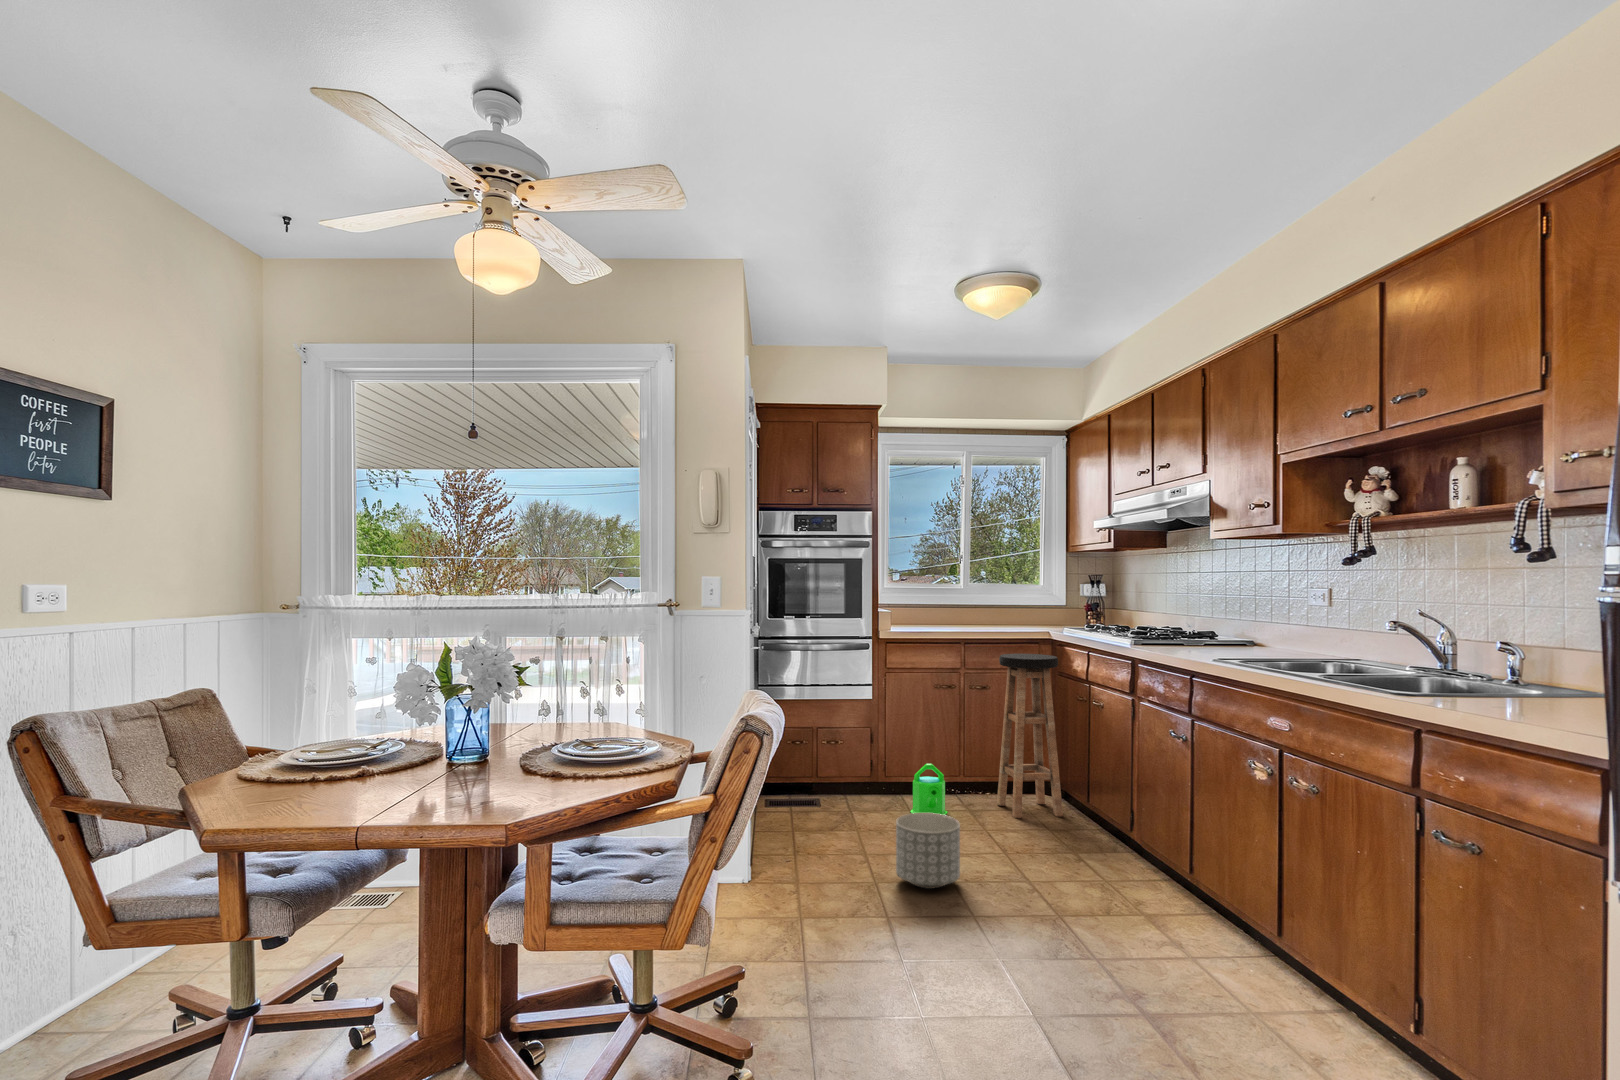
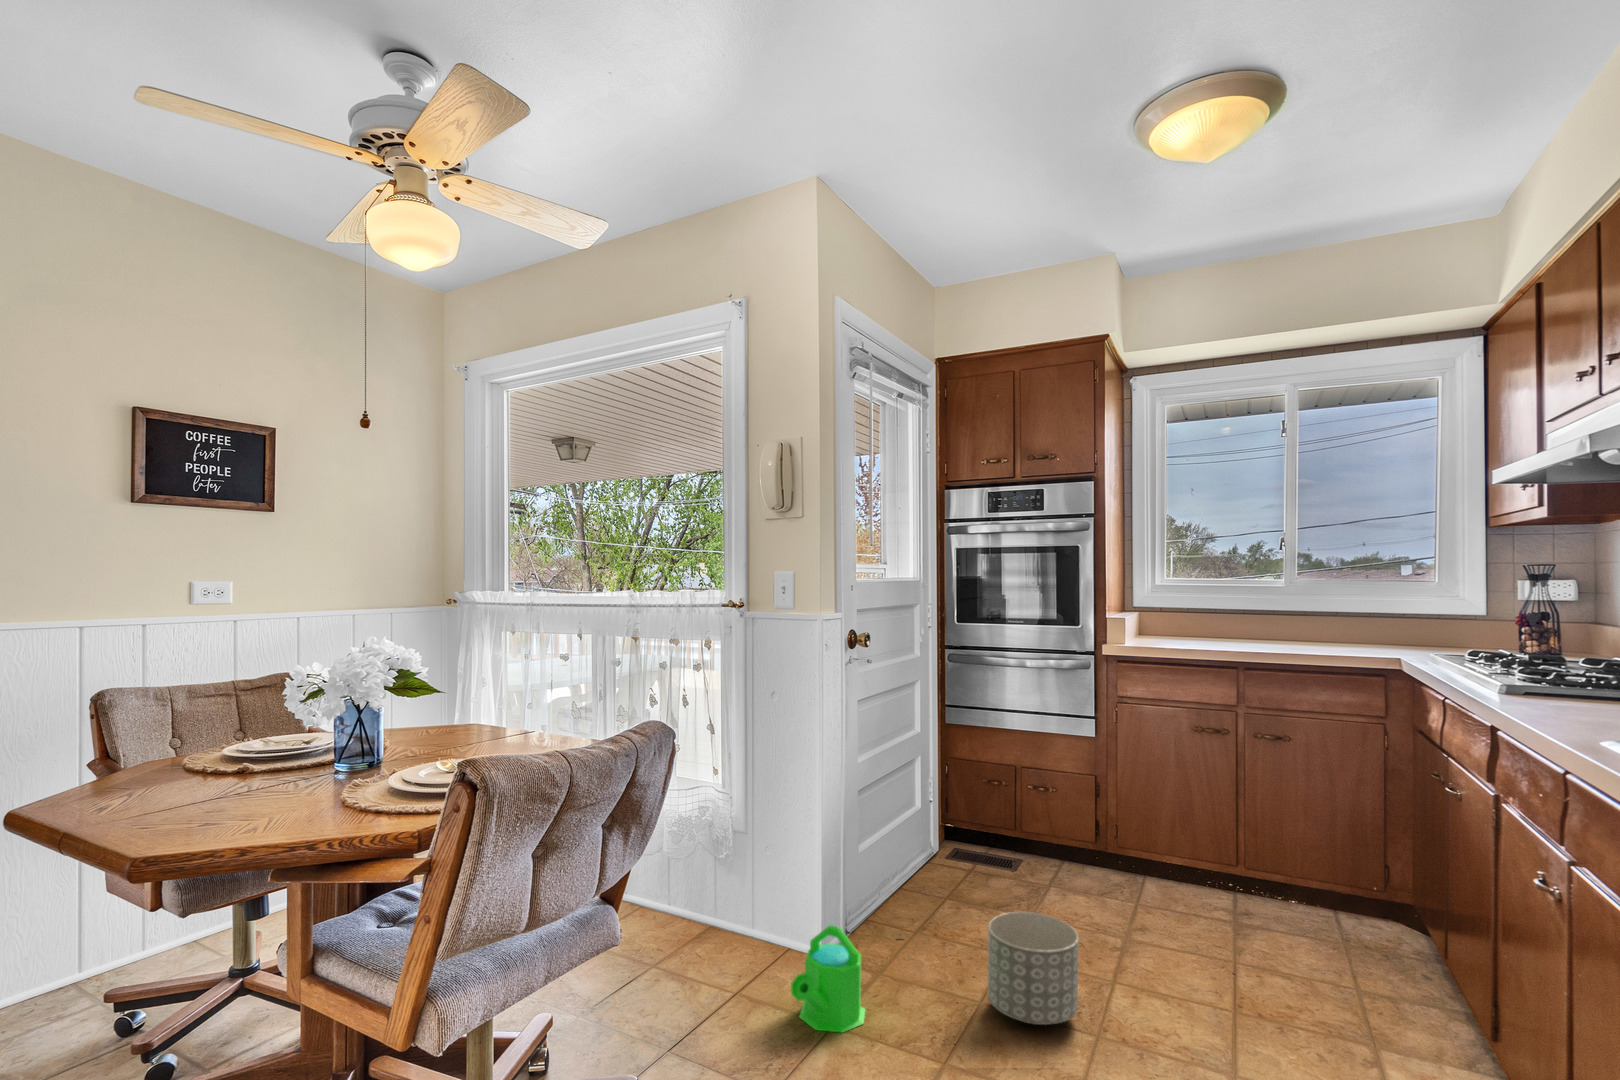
bar stool: present [997,654,1063,818] -> none [1265,703,1364,961]
watering can: present [910,764,947,815] -> present [791,925,865,1033]

